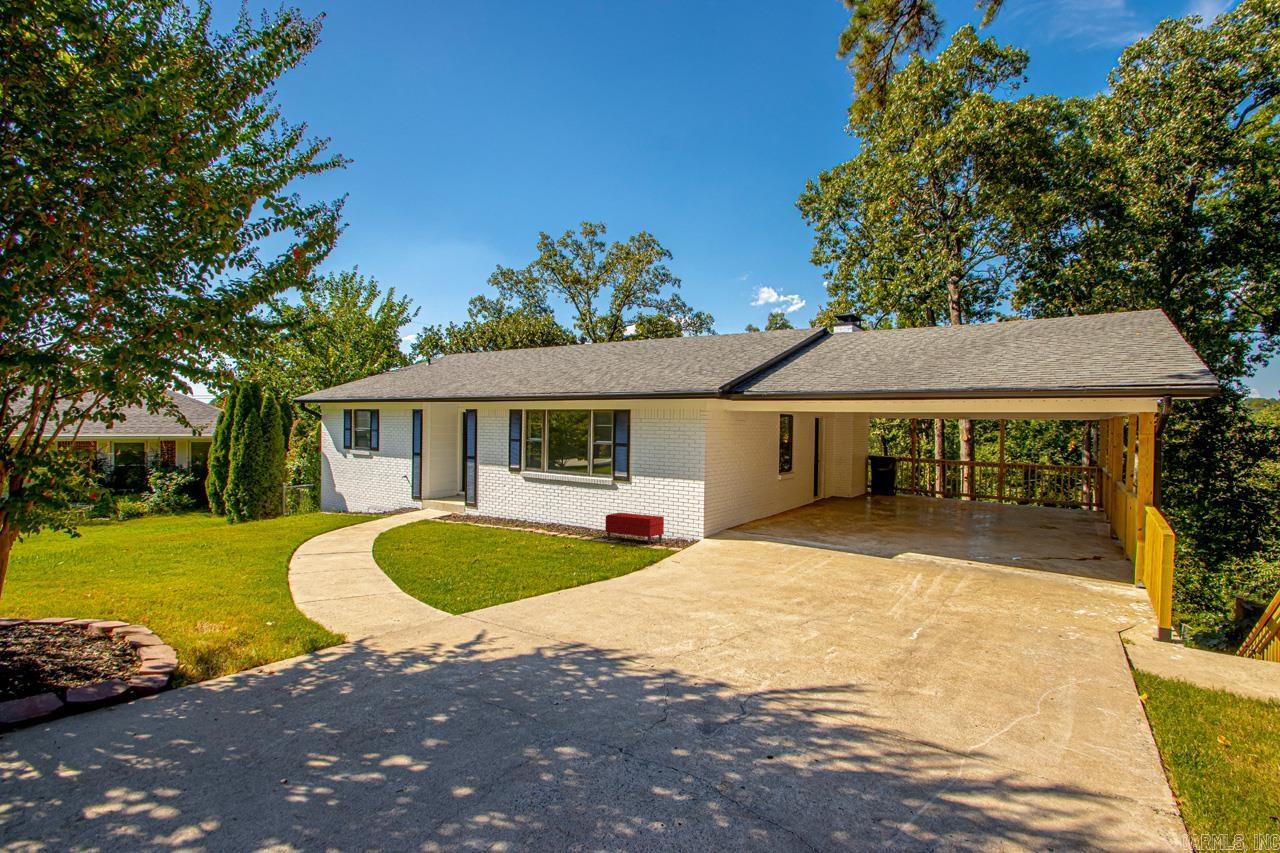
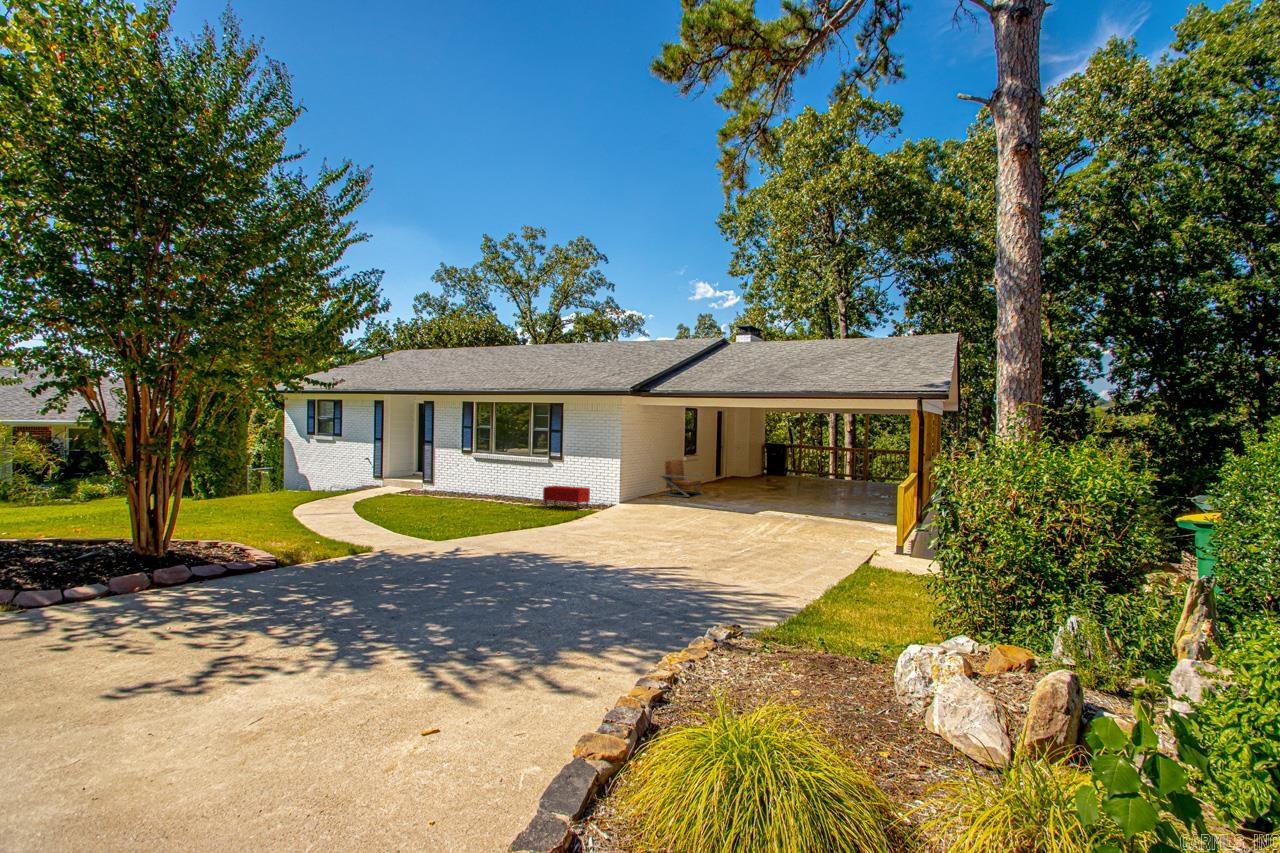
lounge chair: none [750,480,805,529] -> present [660,460,703,497]

